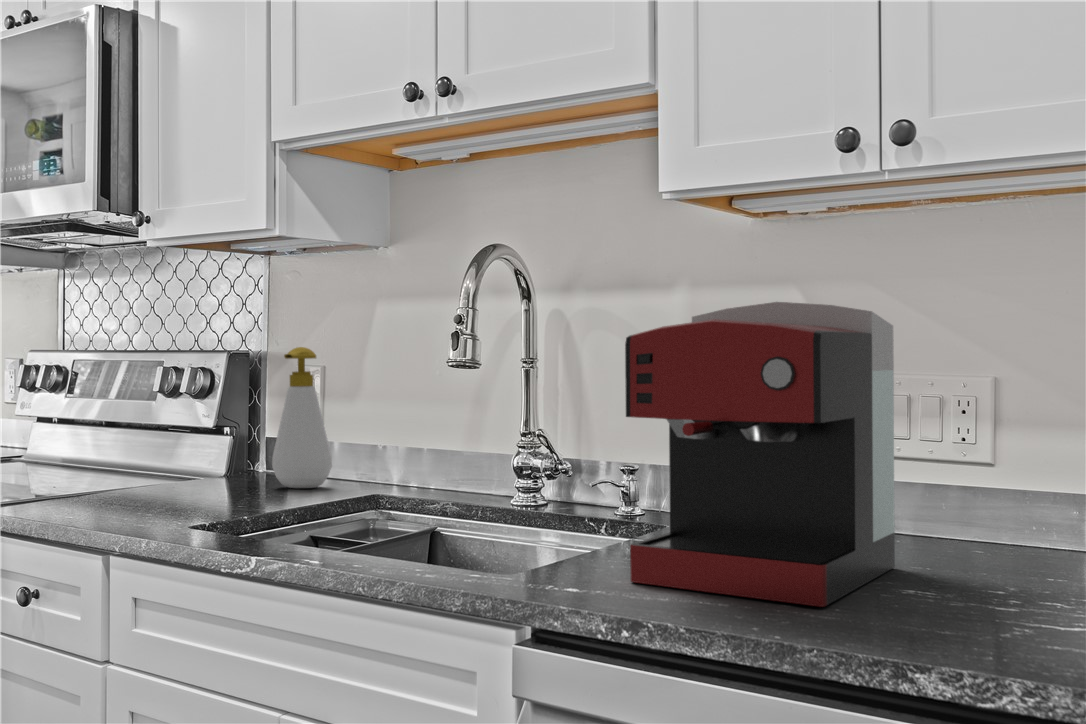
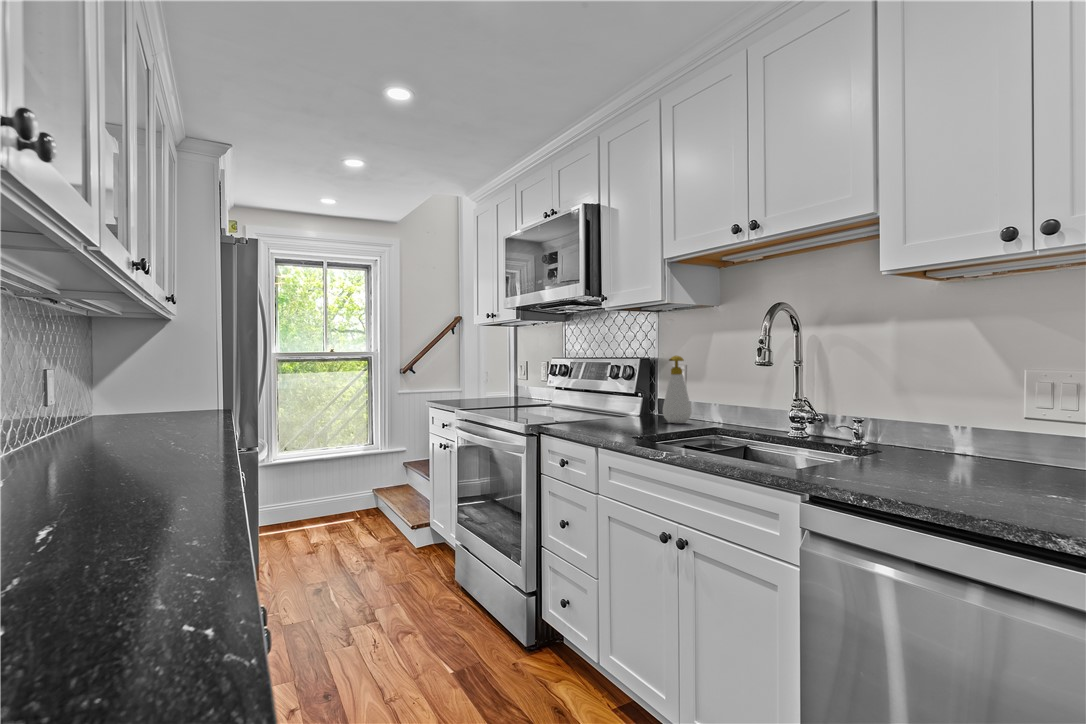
coffee maker: present [625,302,895,607] -> none [862,329,1043,499]

